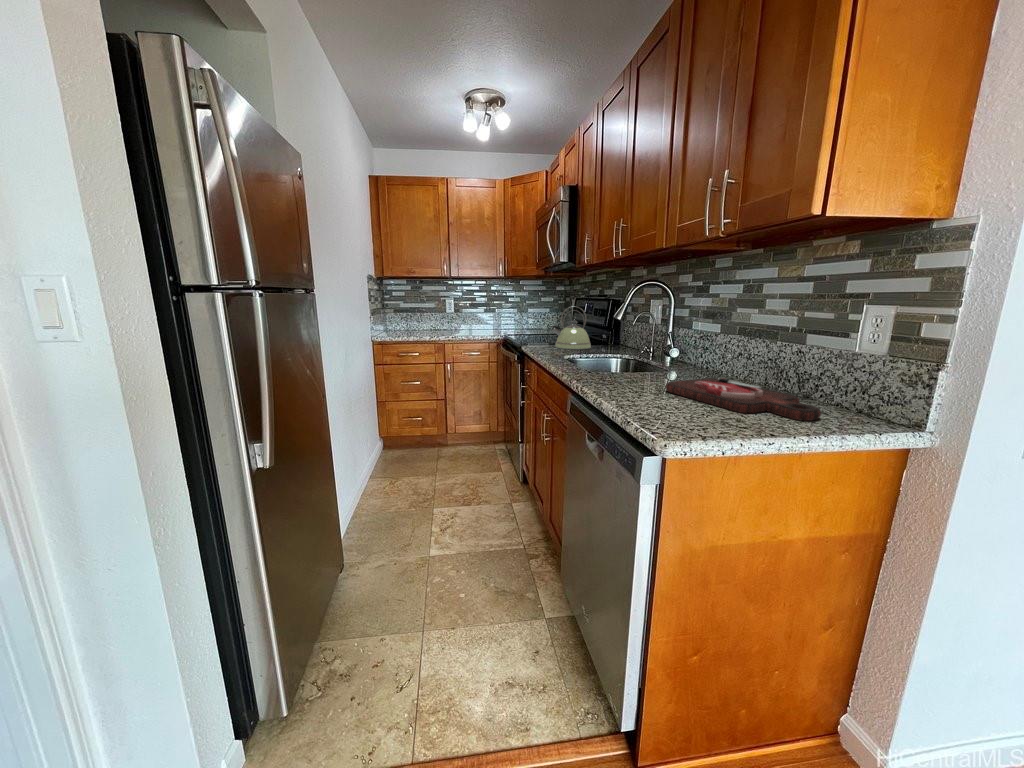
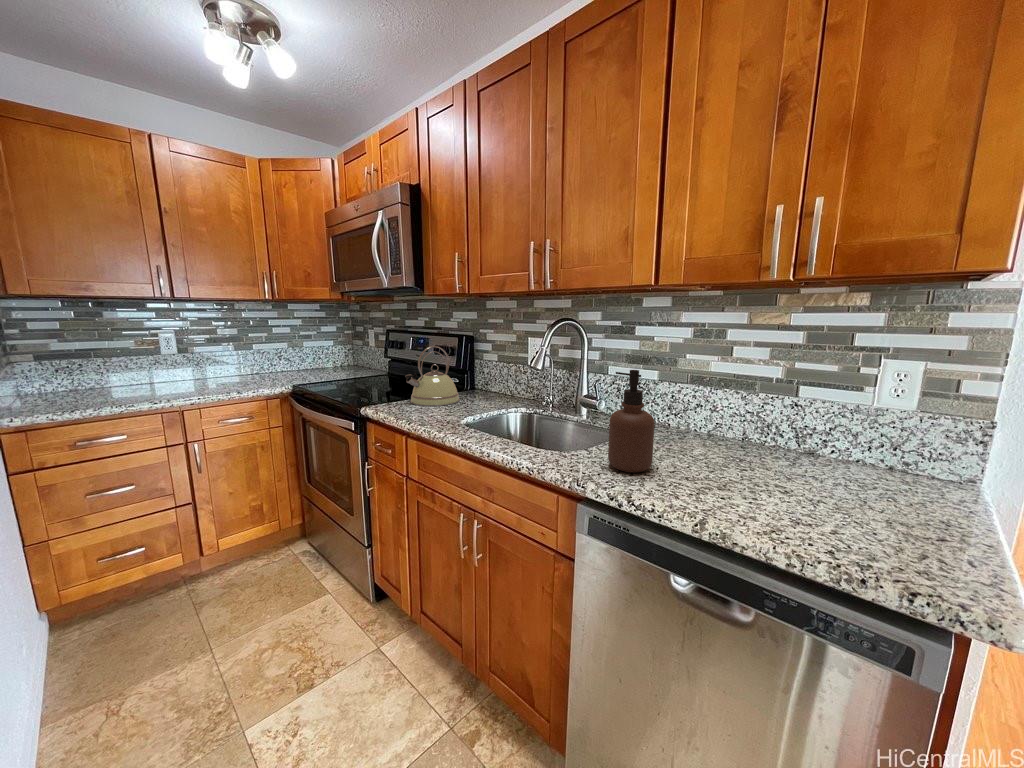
soap dispenser: none [601,309,634,382] -> present [608,370,655,472]
cutting board: present [665,378,821,421] -> none [712,443,921,502]

